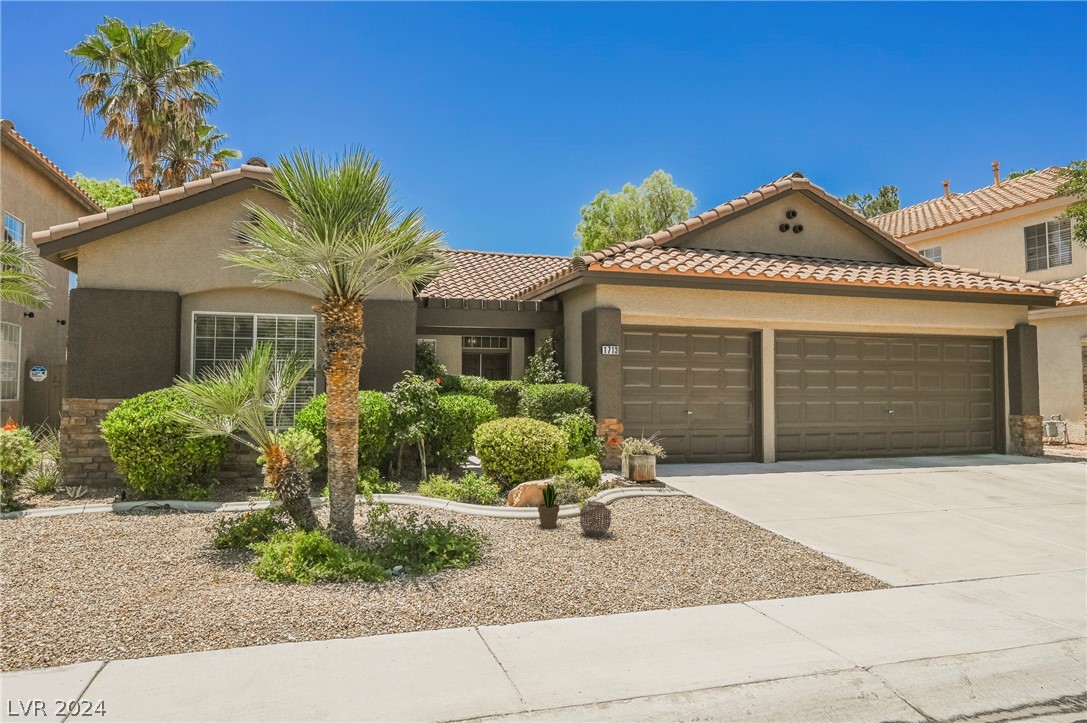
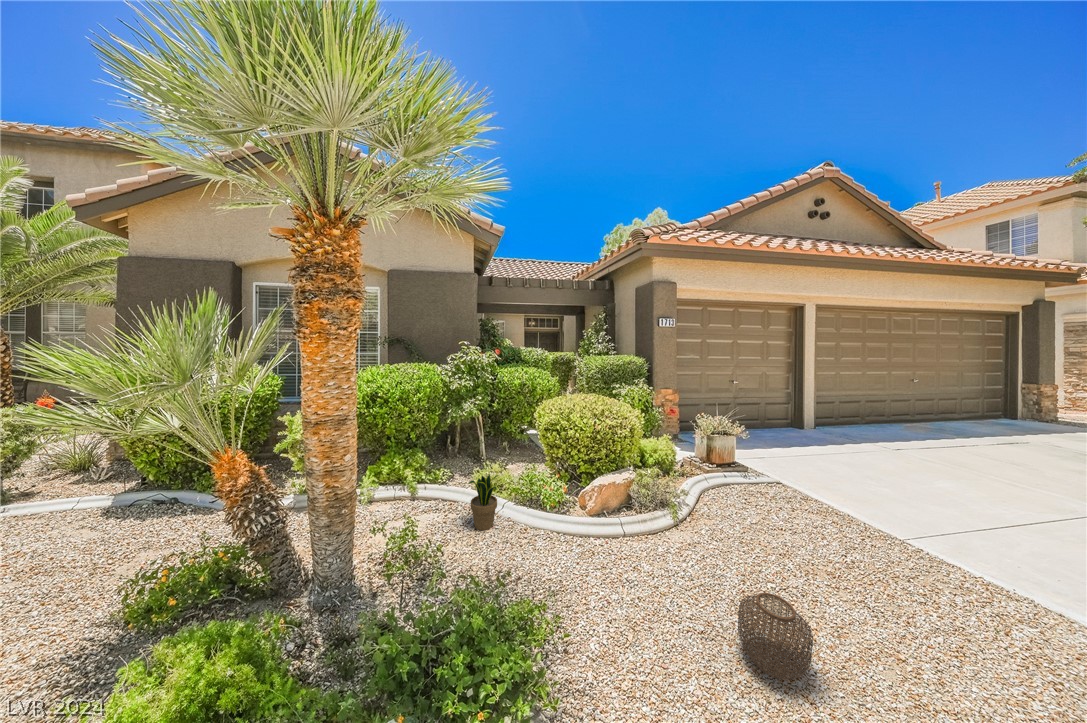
potted plant: present [538,484,561,528] -> present [468,474,498,530]

